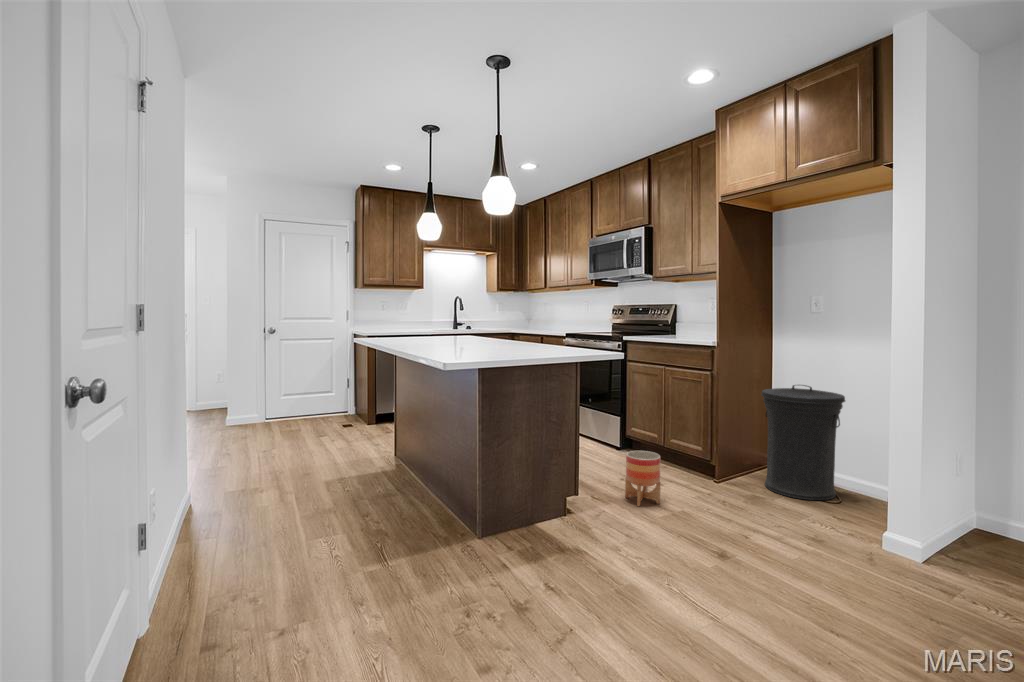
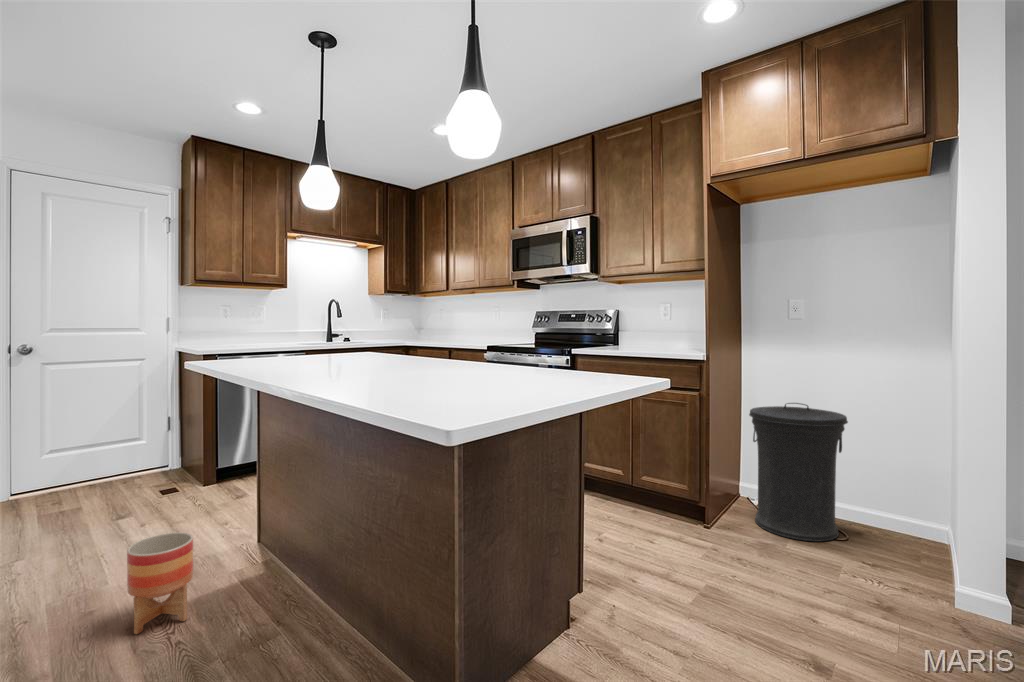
planter: present [625,451,661,506] -> present [127,532,193,634]

